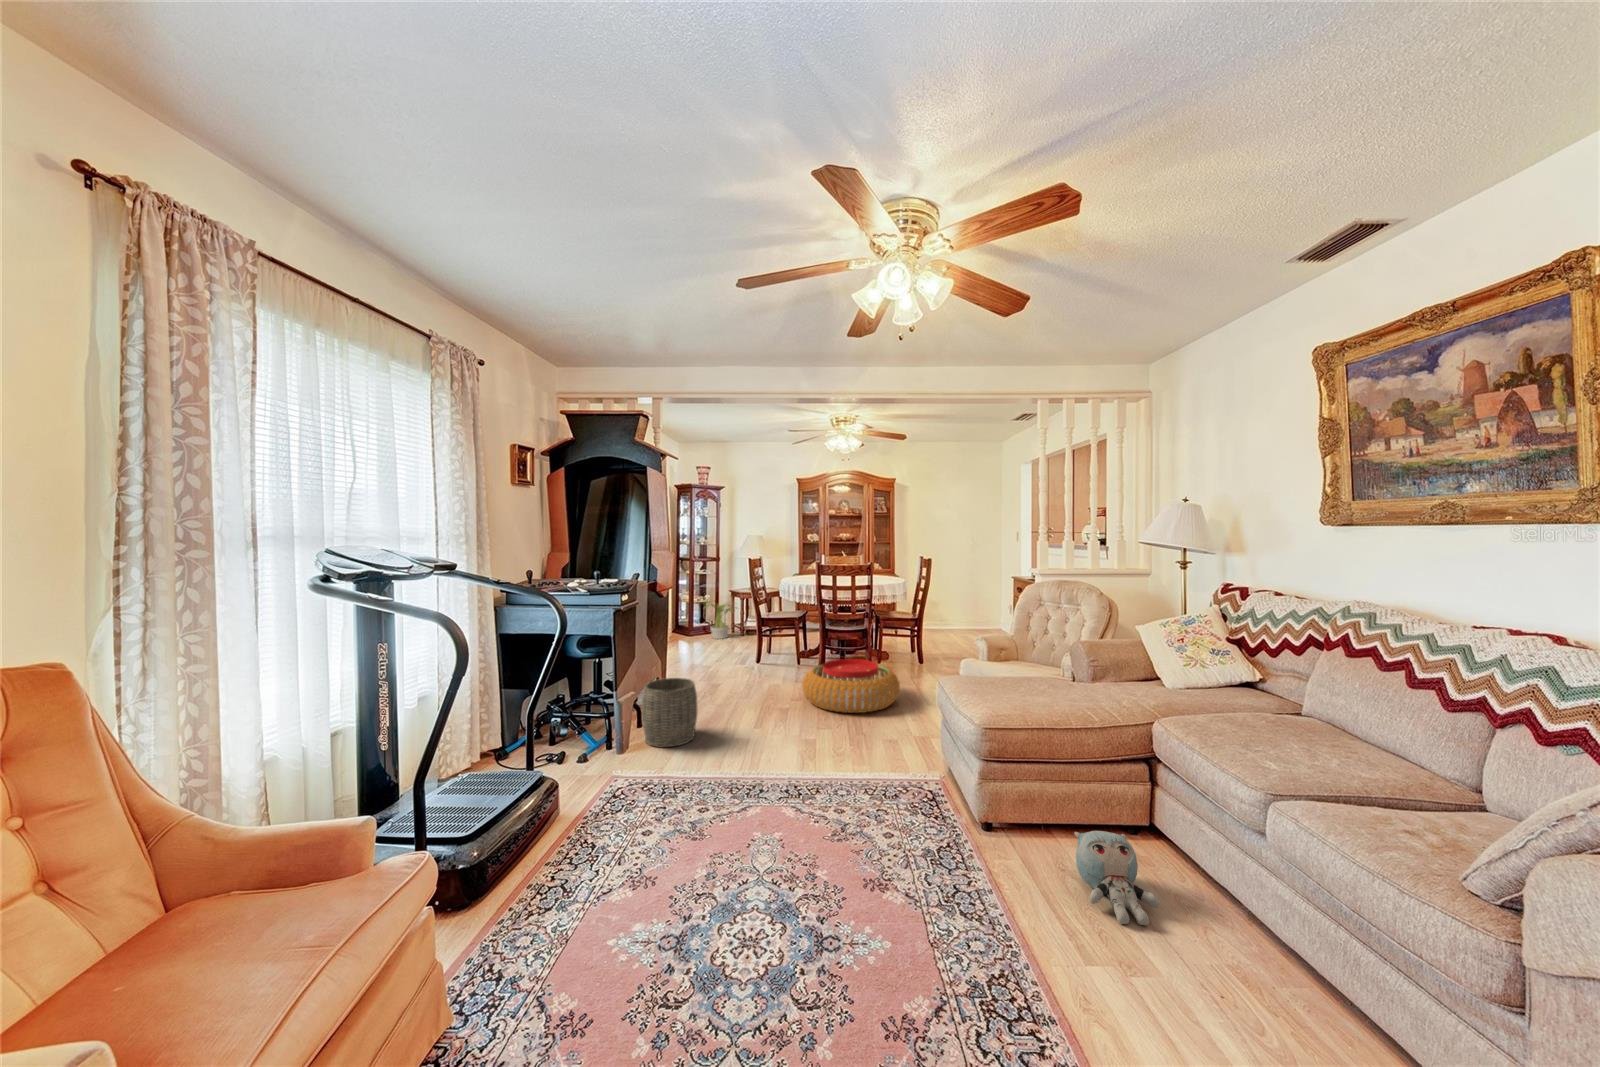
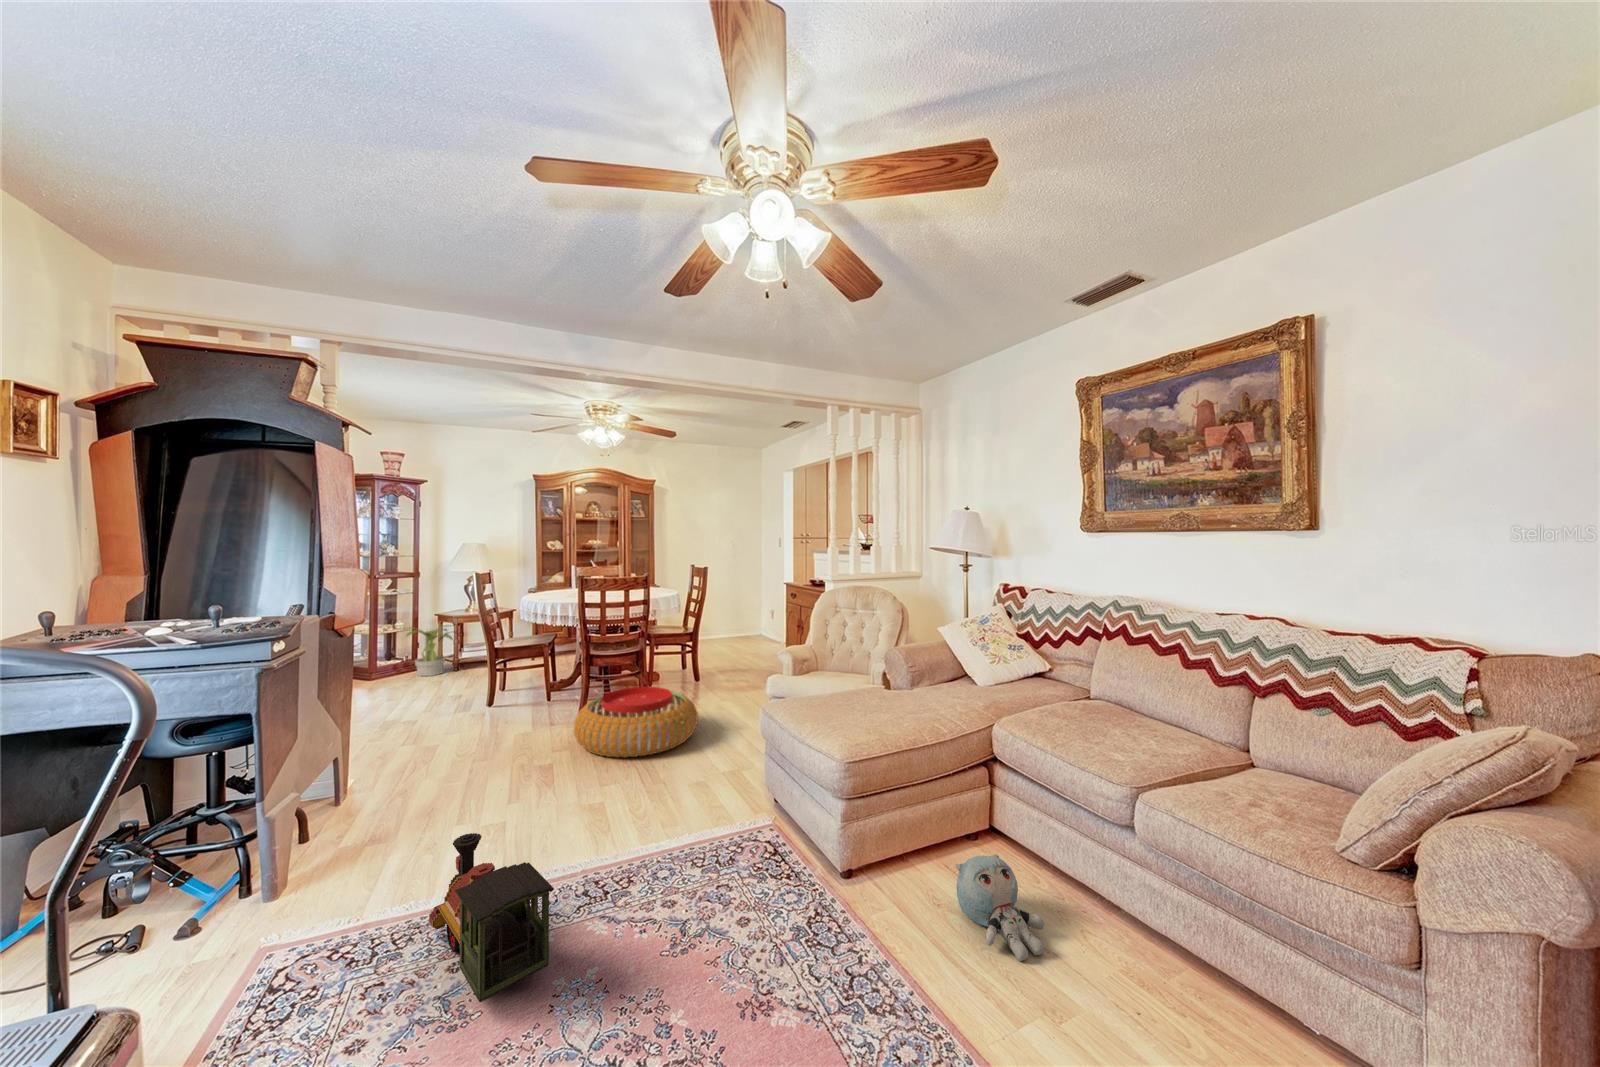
woven basket: present [642,678,697,747] -> none [316,748,422,867]
toy train: none [692,733,753,830] -> present [429,833,554,1002]

